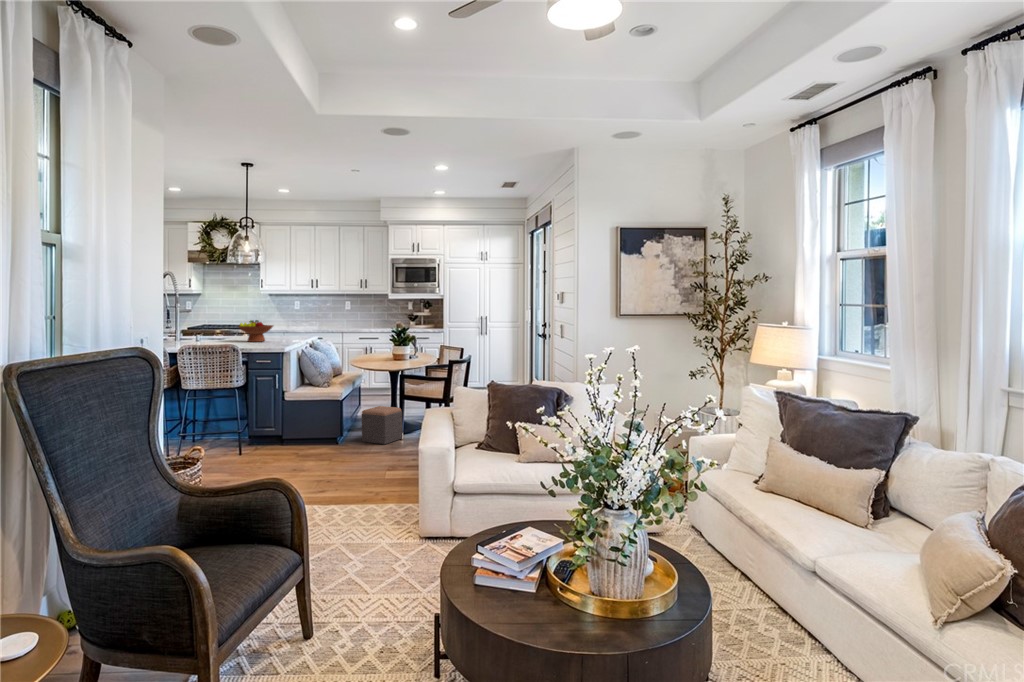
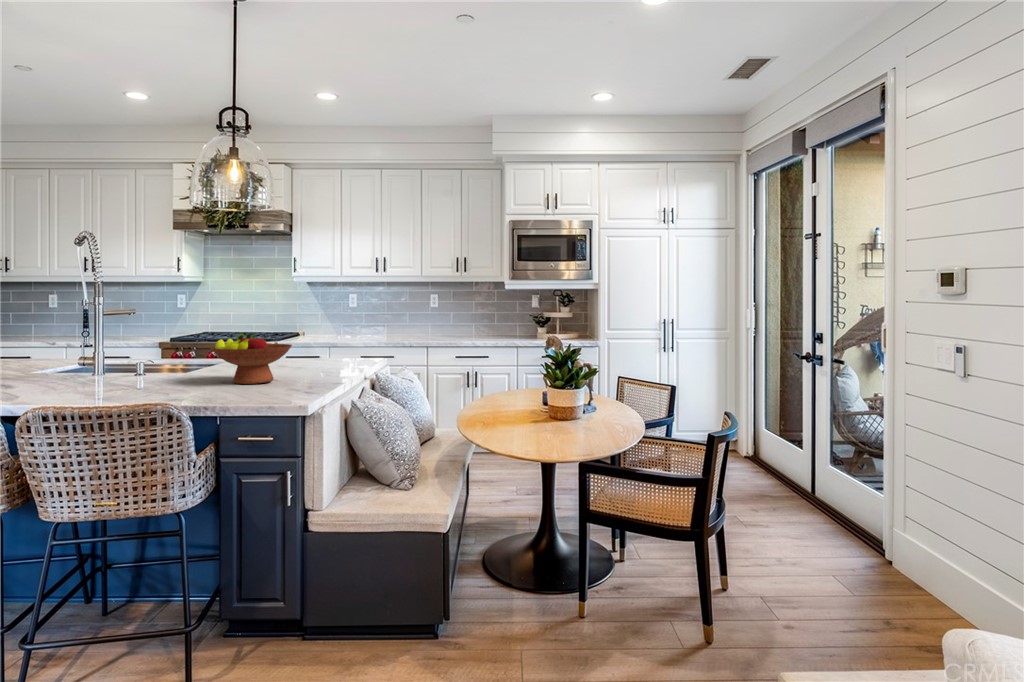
footstool: present [361,406,402,444] -> none [490,533,583,650]

